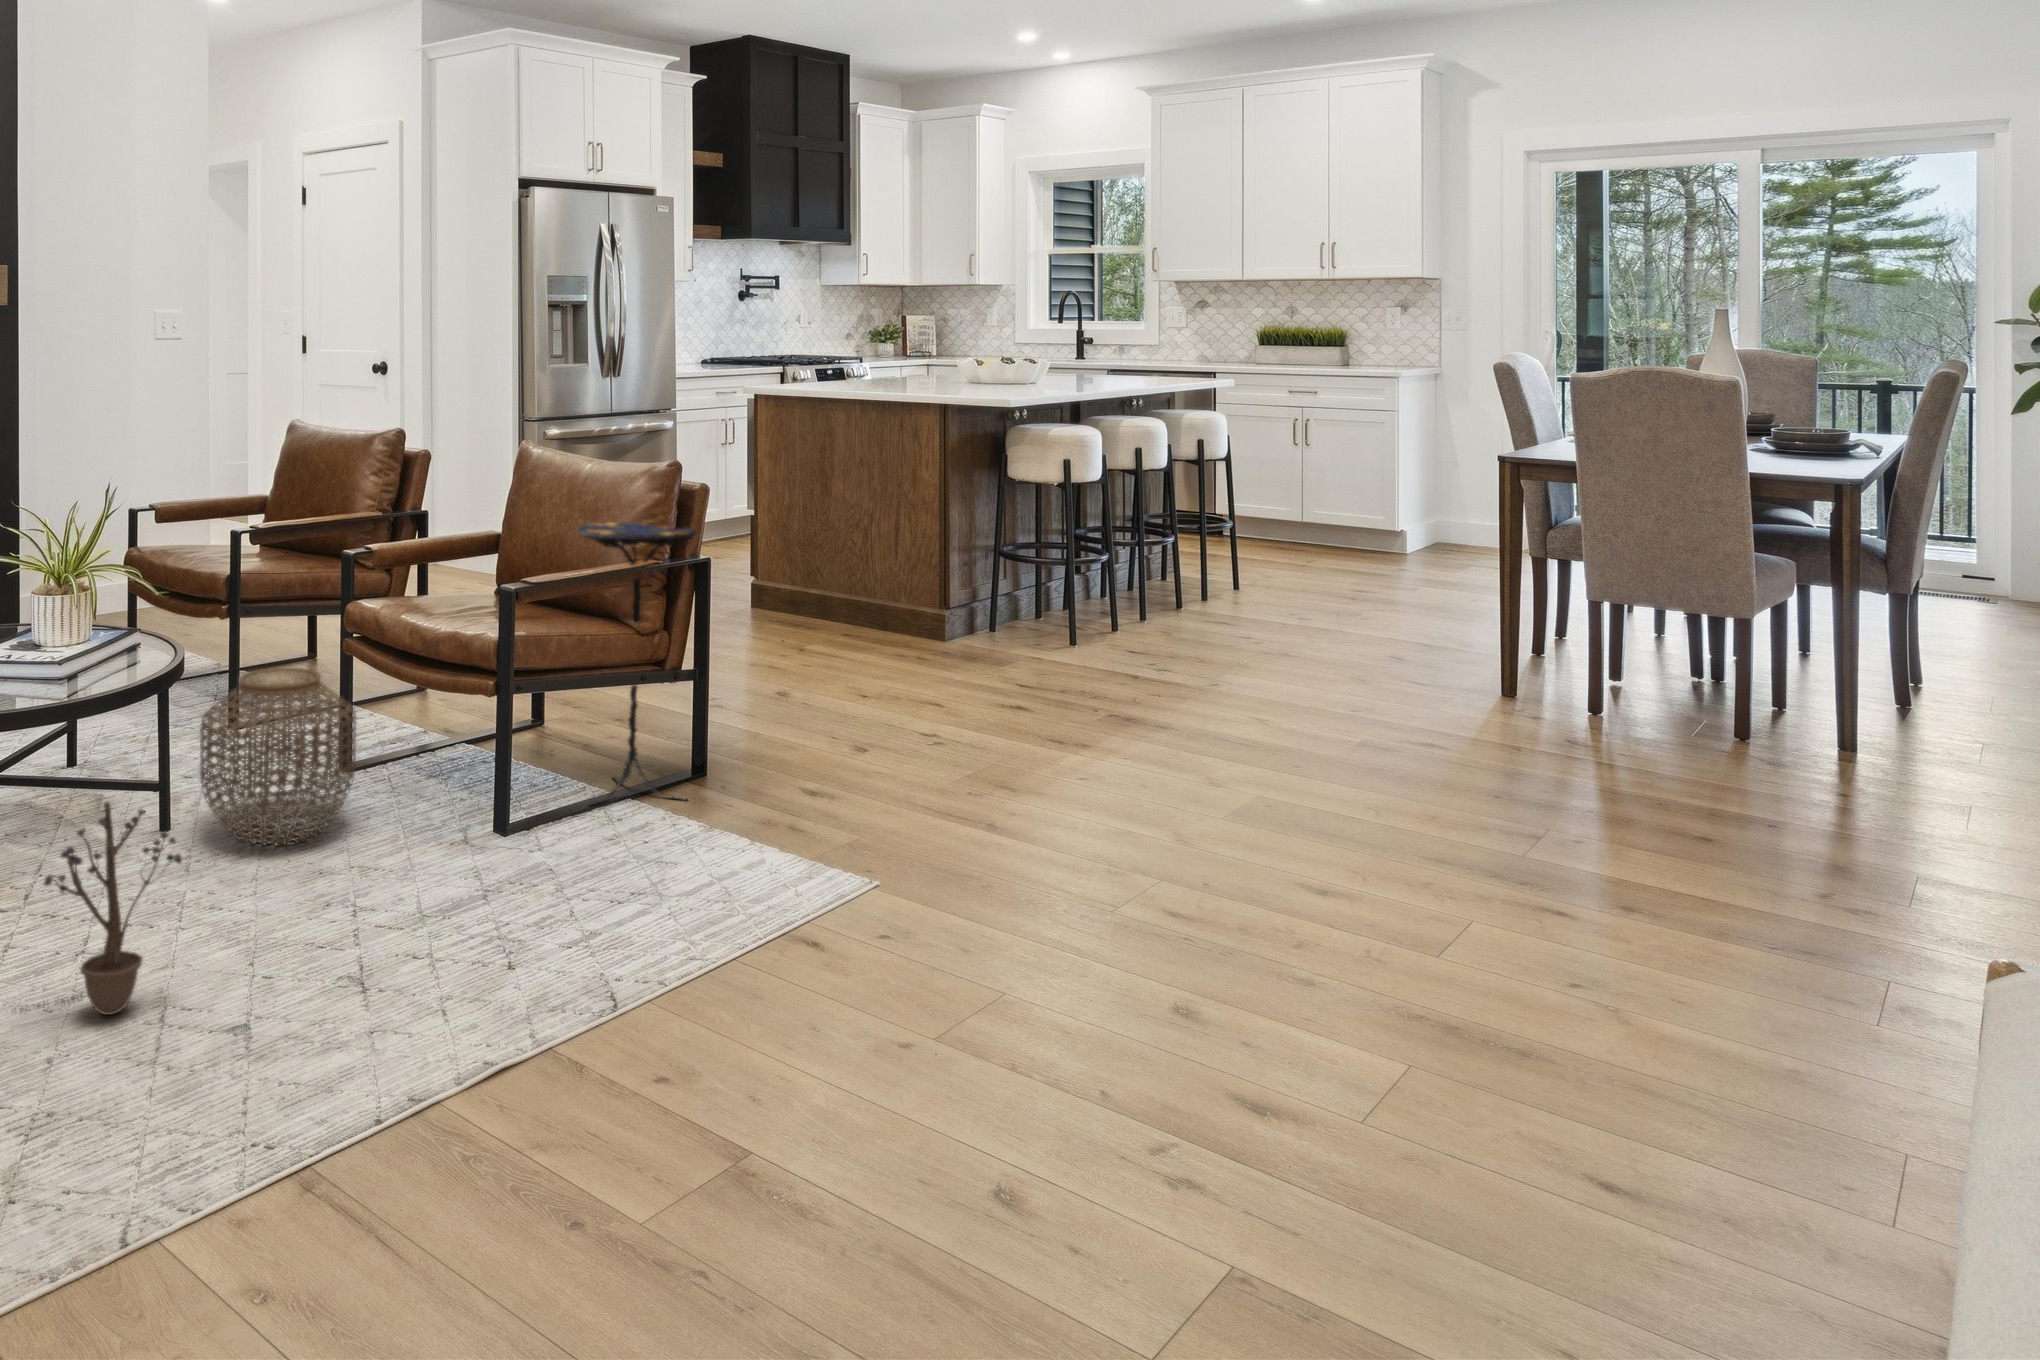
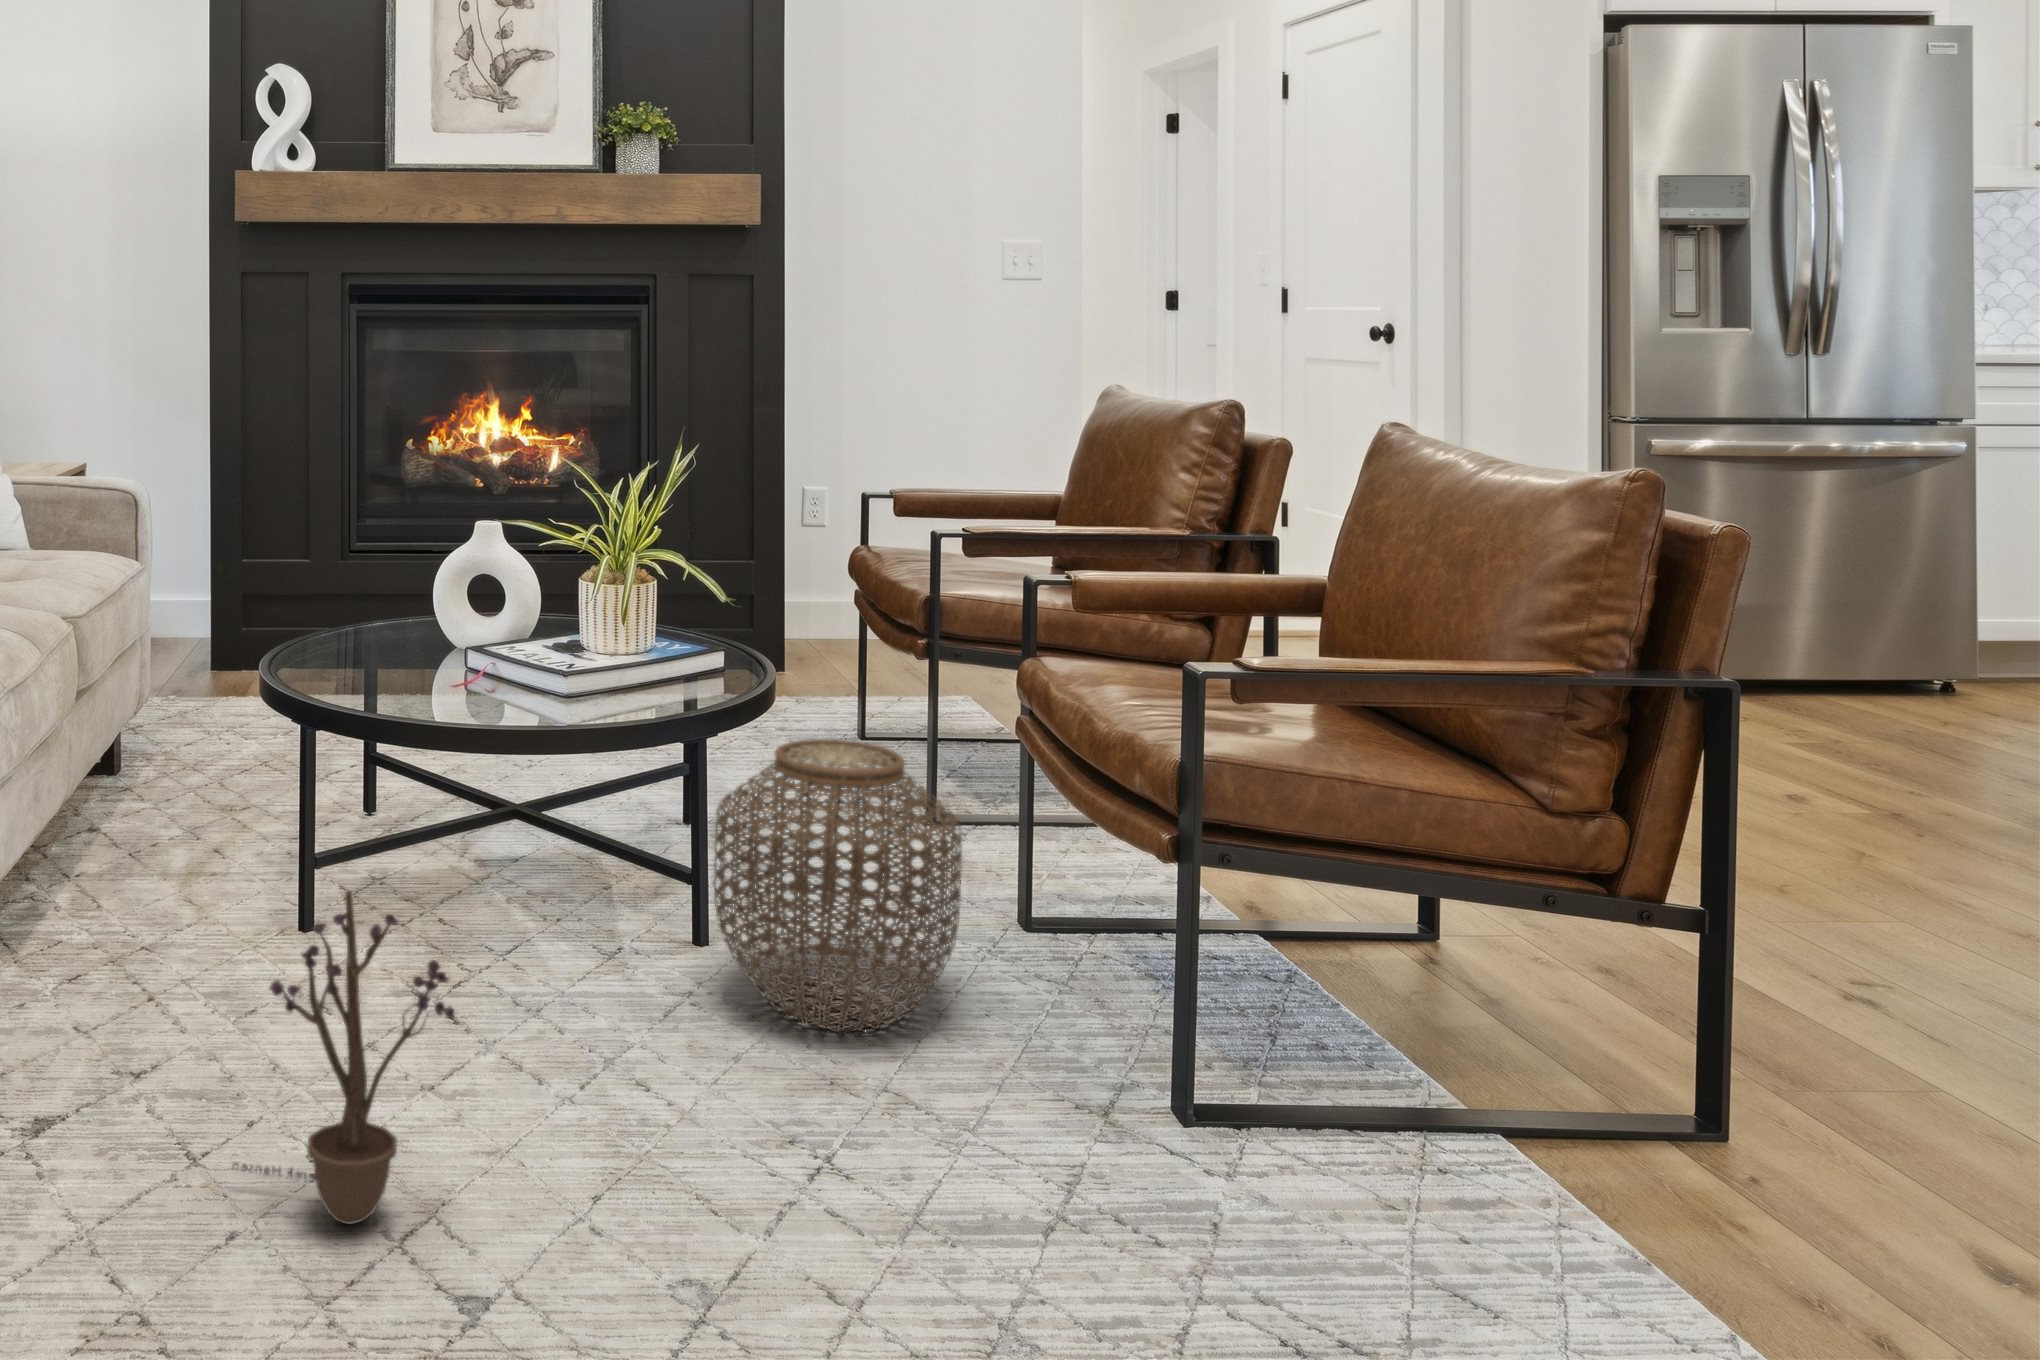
side table: present [578,522,696,803] -> none [1403,568,1695,1183]

